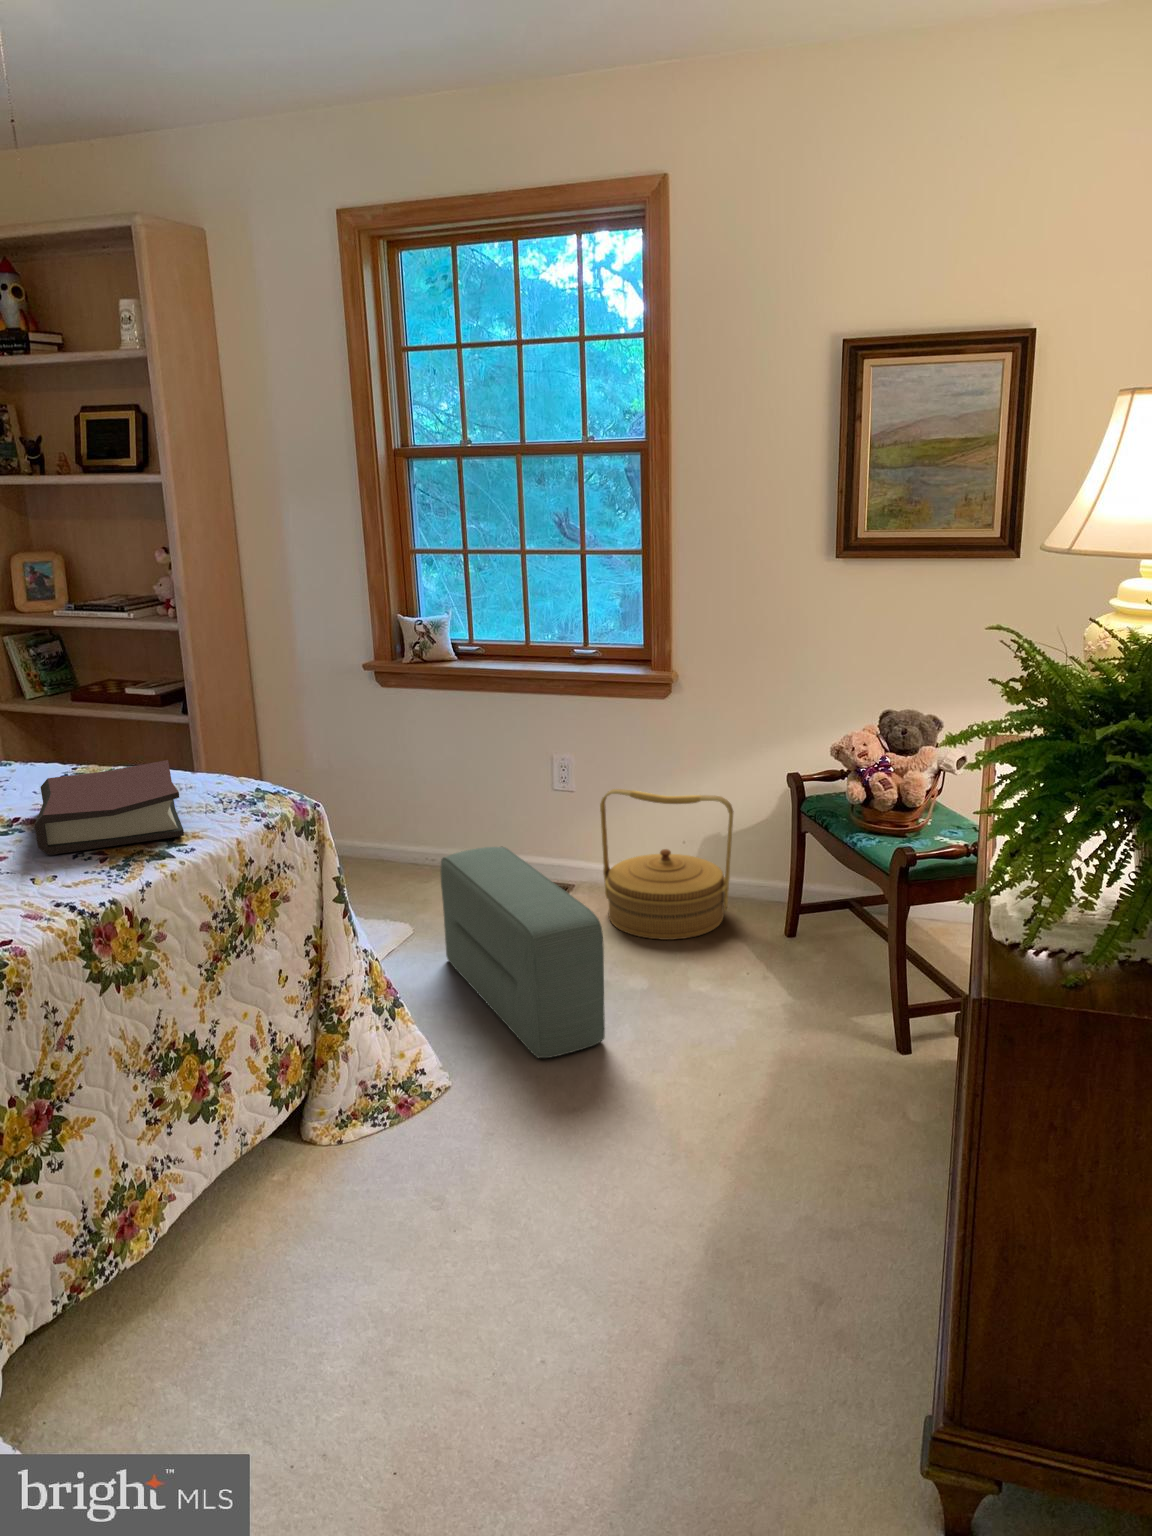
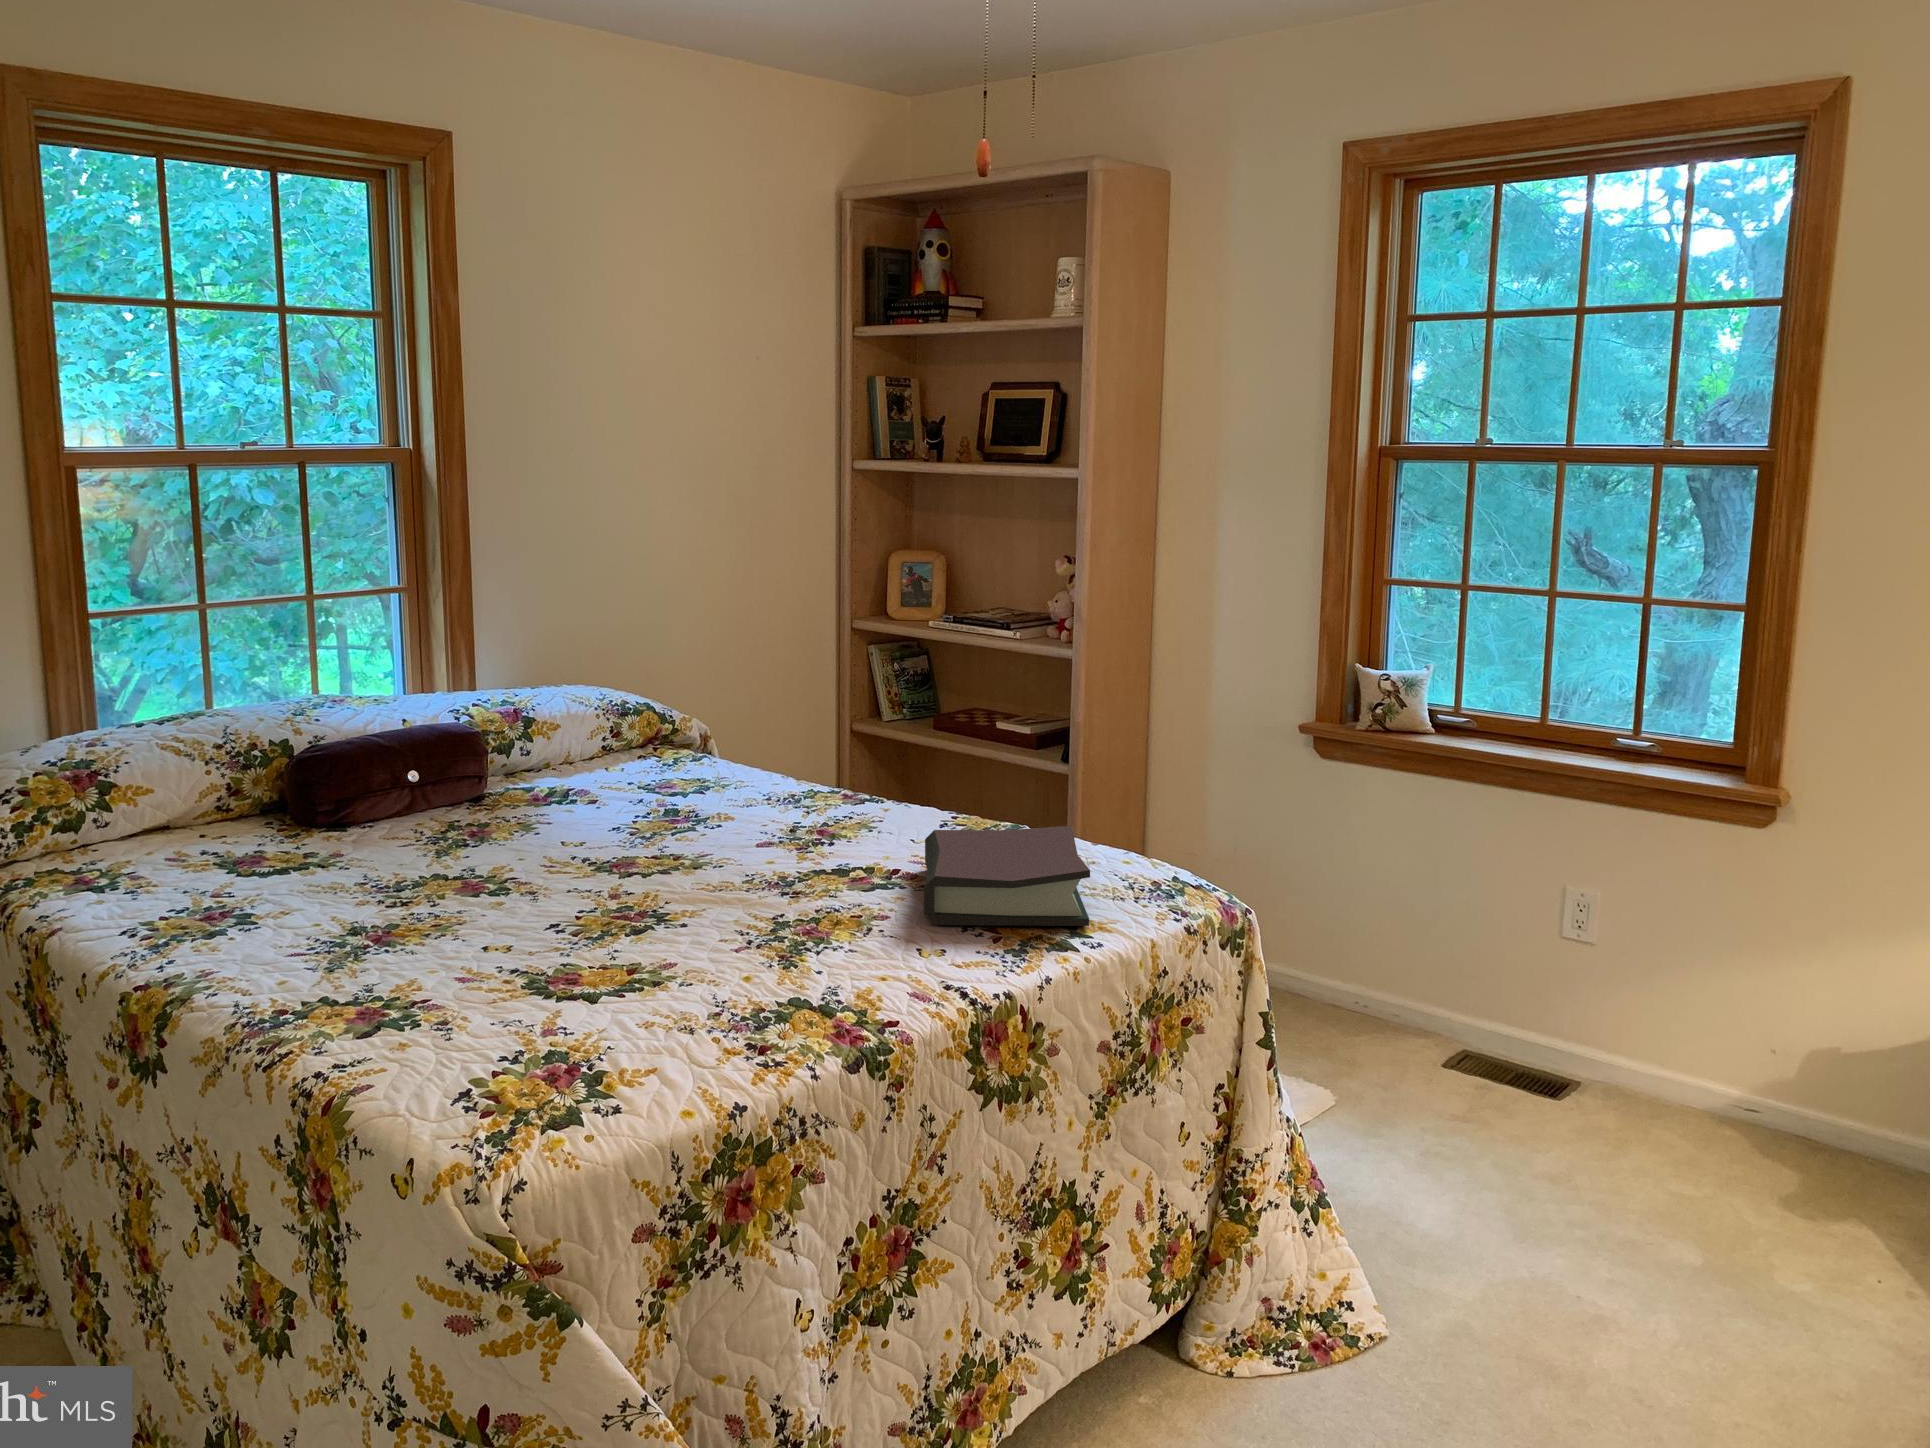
woven basket: present [600,789,734,940] -> none [1641,946,1882,1200]
pouf: present [440,847,605,1058] -> none [1387,1001,1648,1335]

